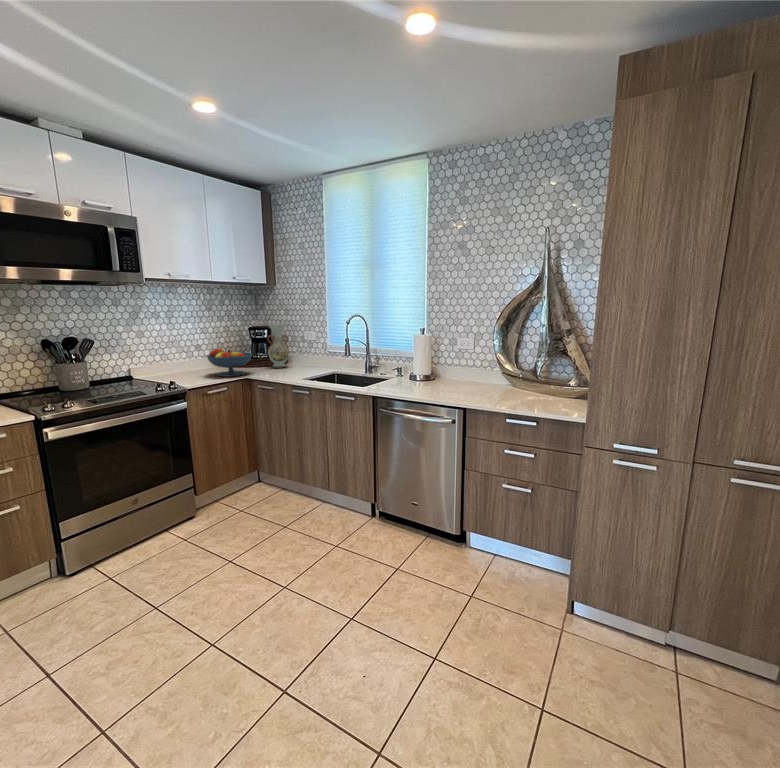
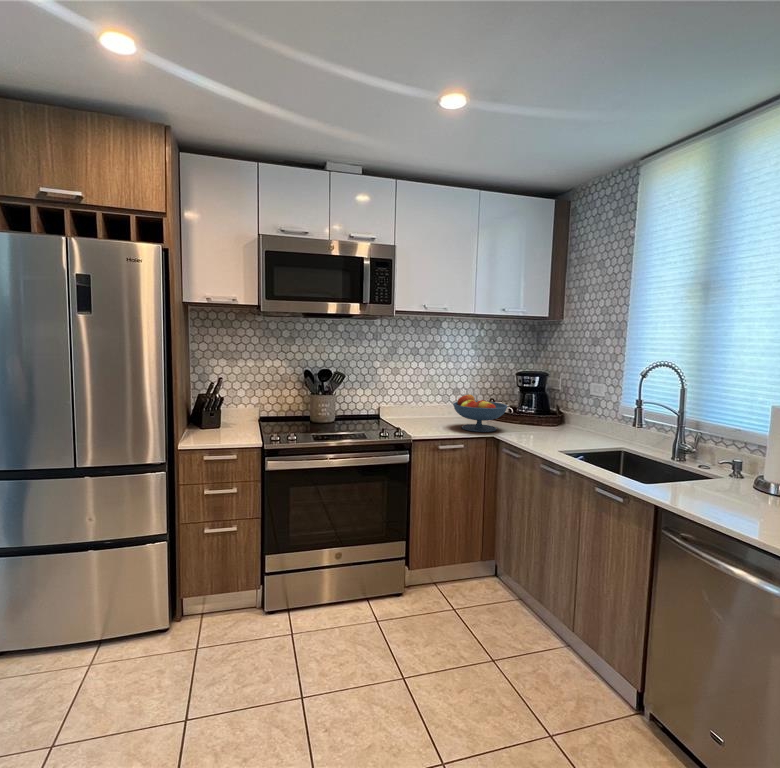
vase: present [267,325,289,368] -> none [534,371,565,429]

